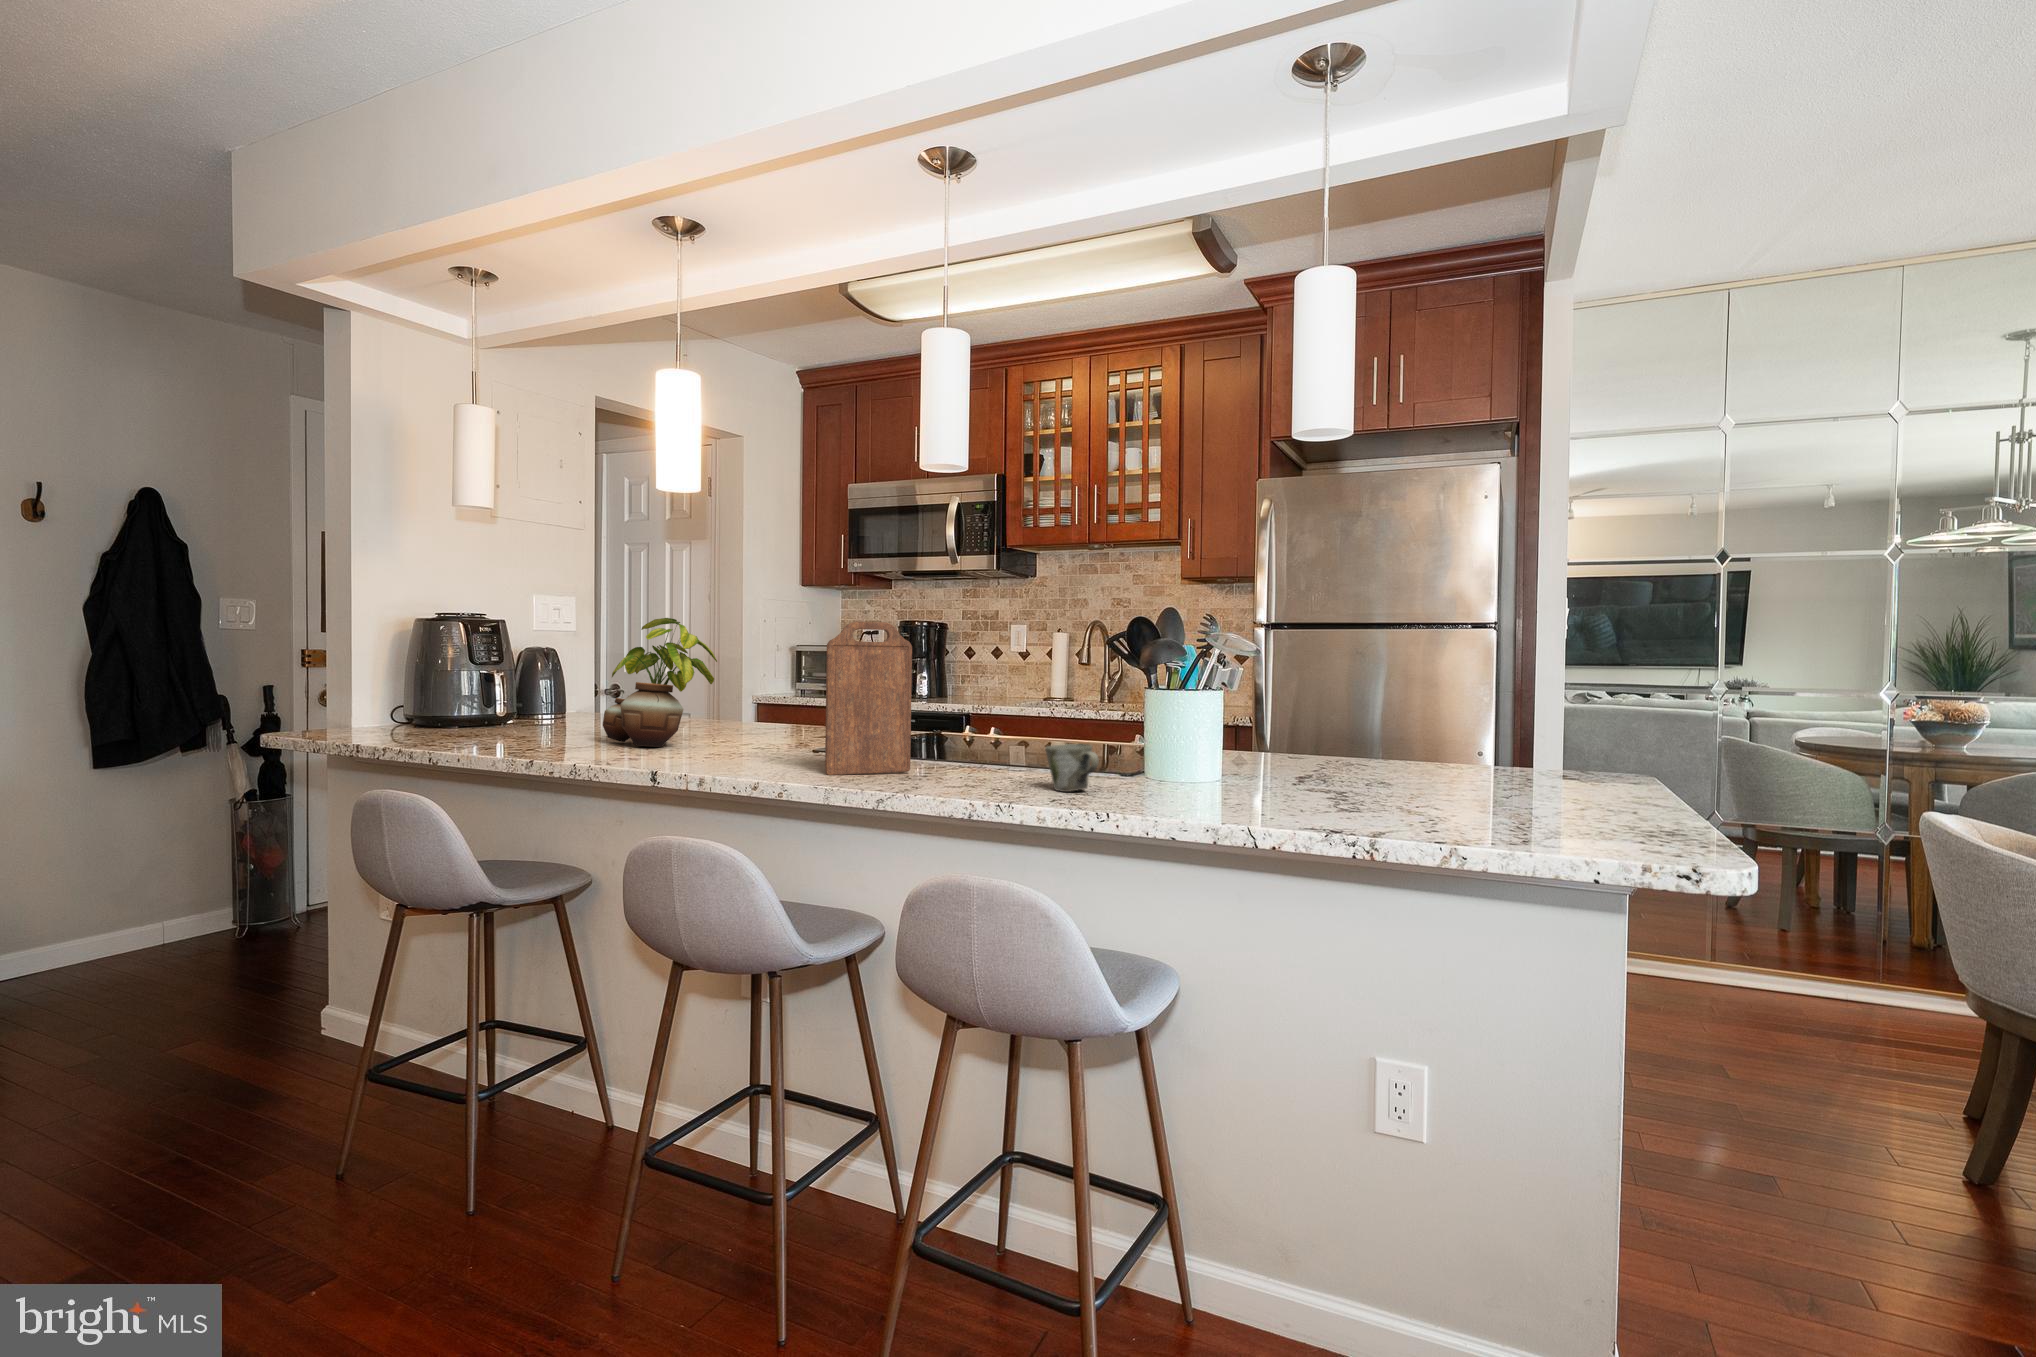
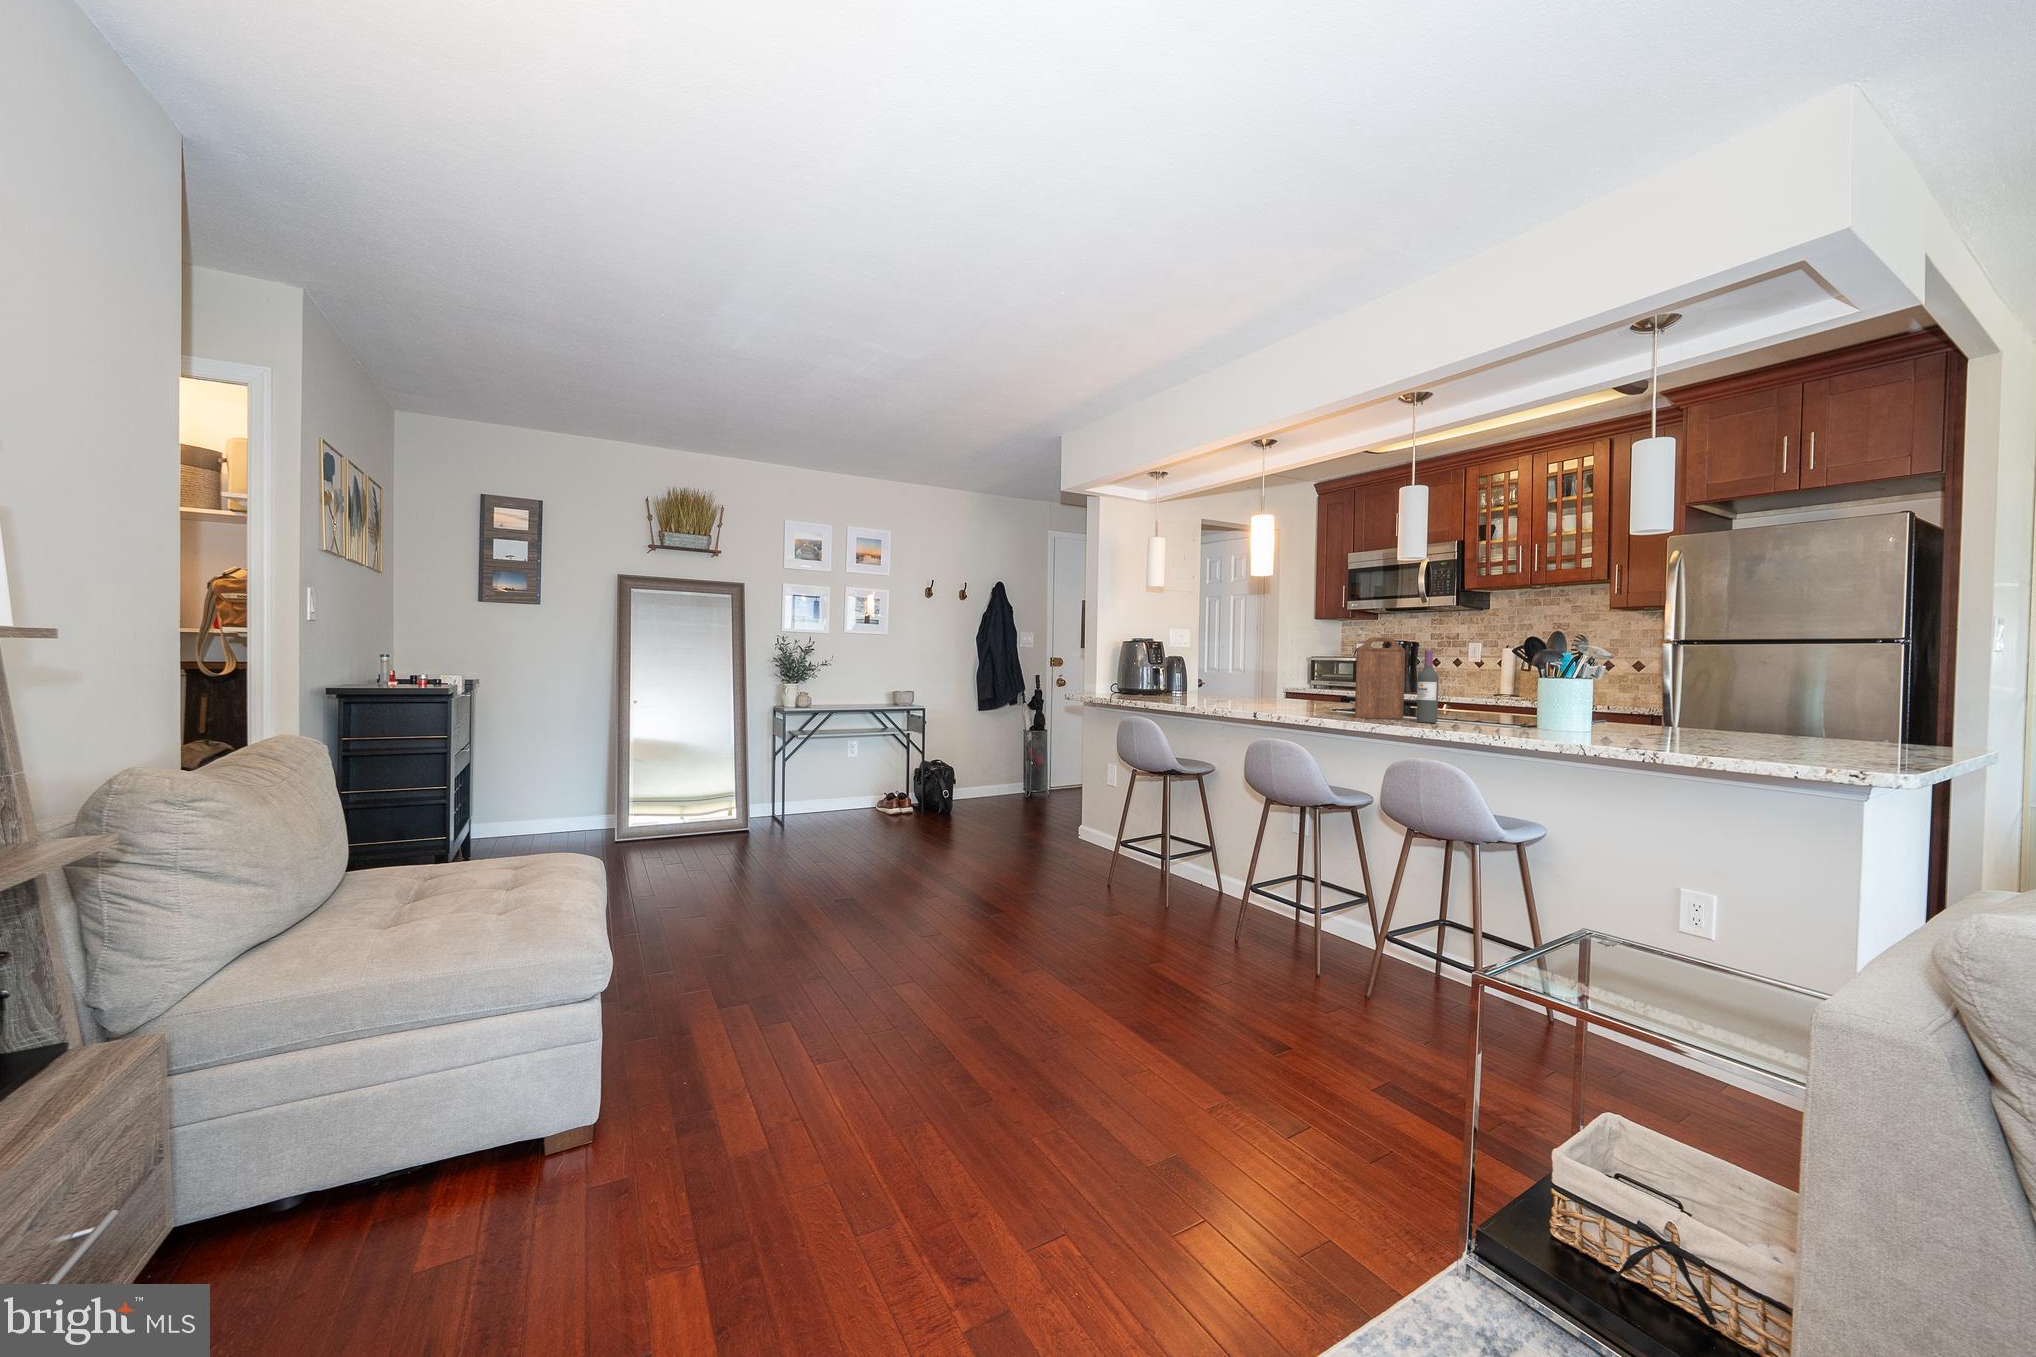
potted plant: present [603,618,717,747] -> none [1224,638,1287,705]
wine bottle: none [931,647,966,780] -> present [1417,651,1439,723]
mug: present [1045,744,1099,792] -> none [1488,705,1522,730]

